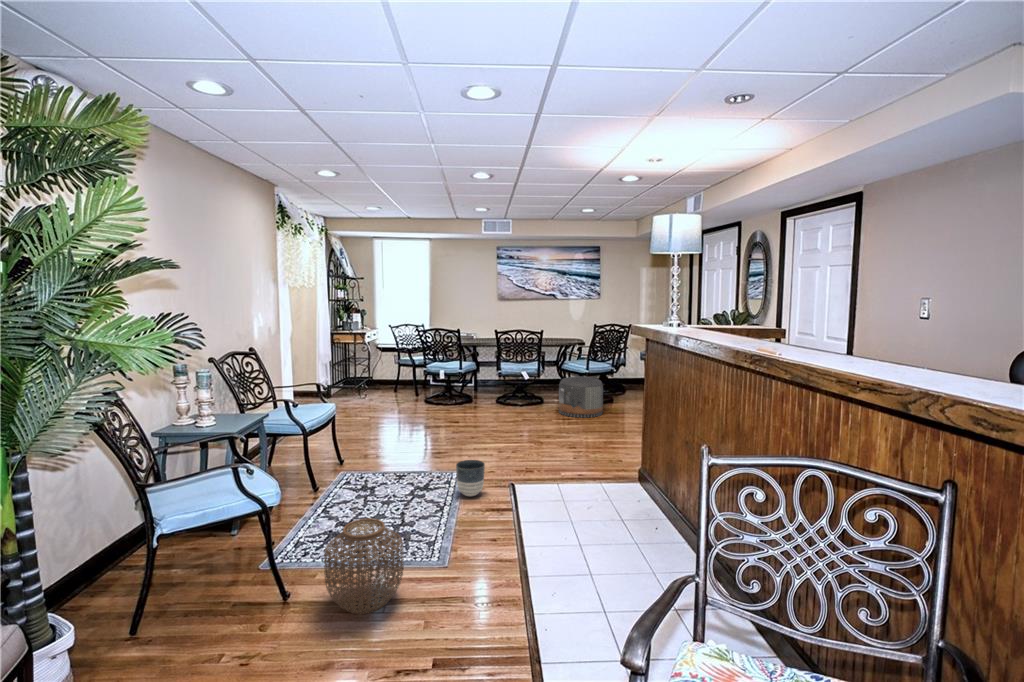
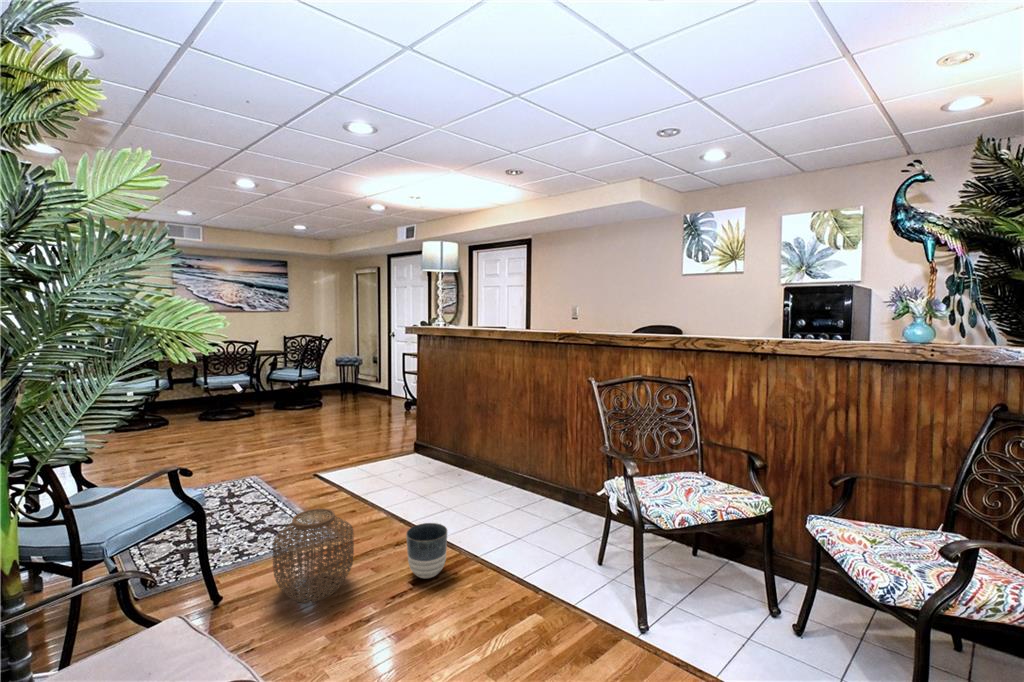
pouf: present [559,376,603,417] -> none [283,383,329,422]
planter: present [456,460,485,496] -> present [406,523,447,578]

